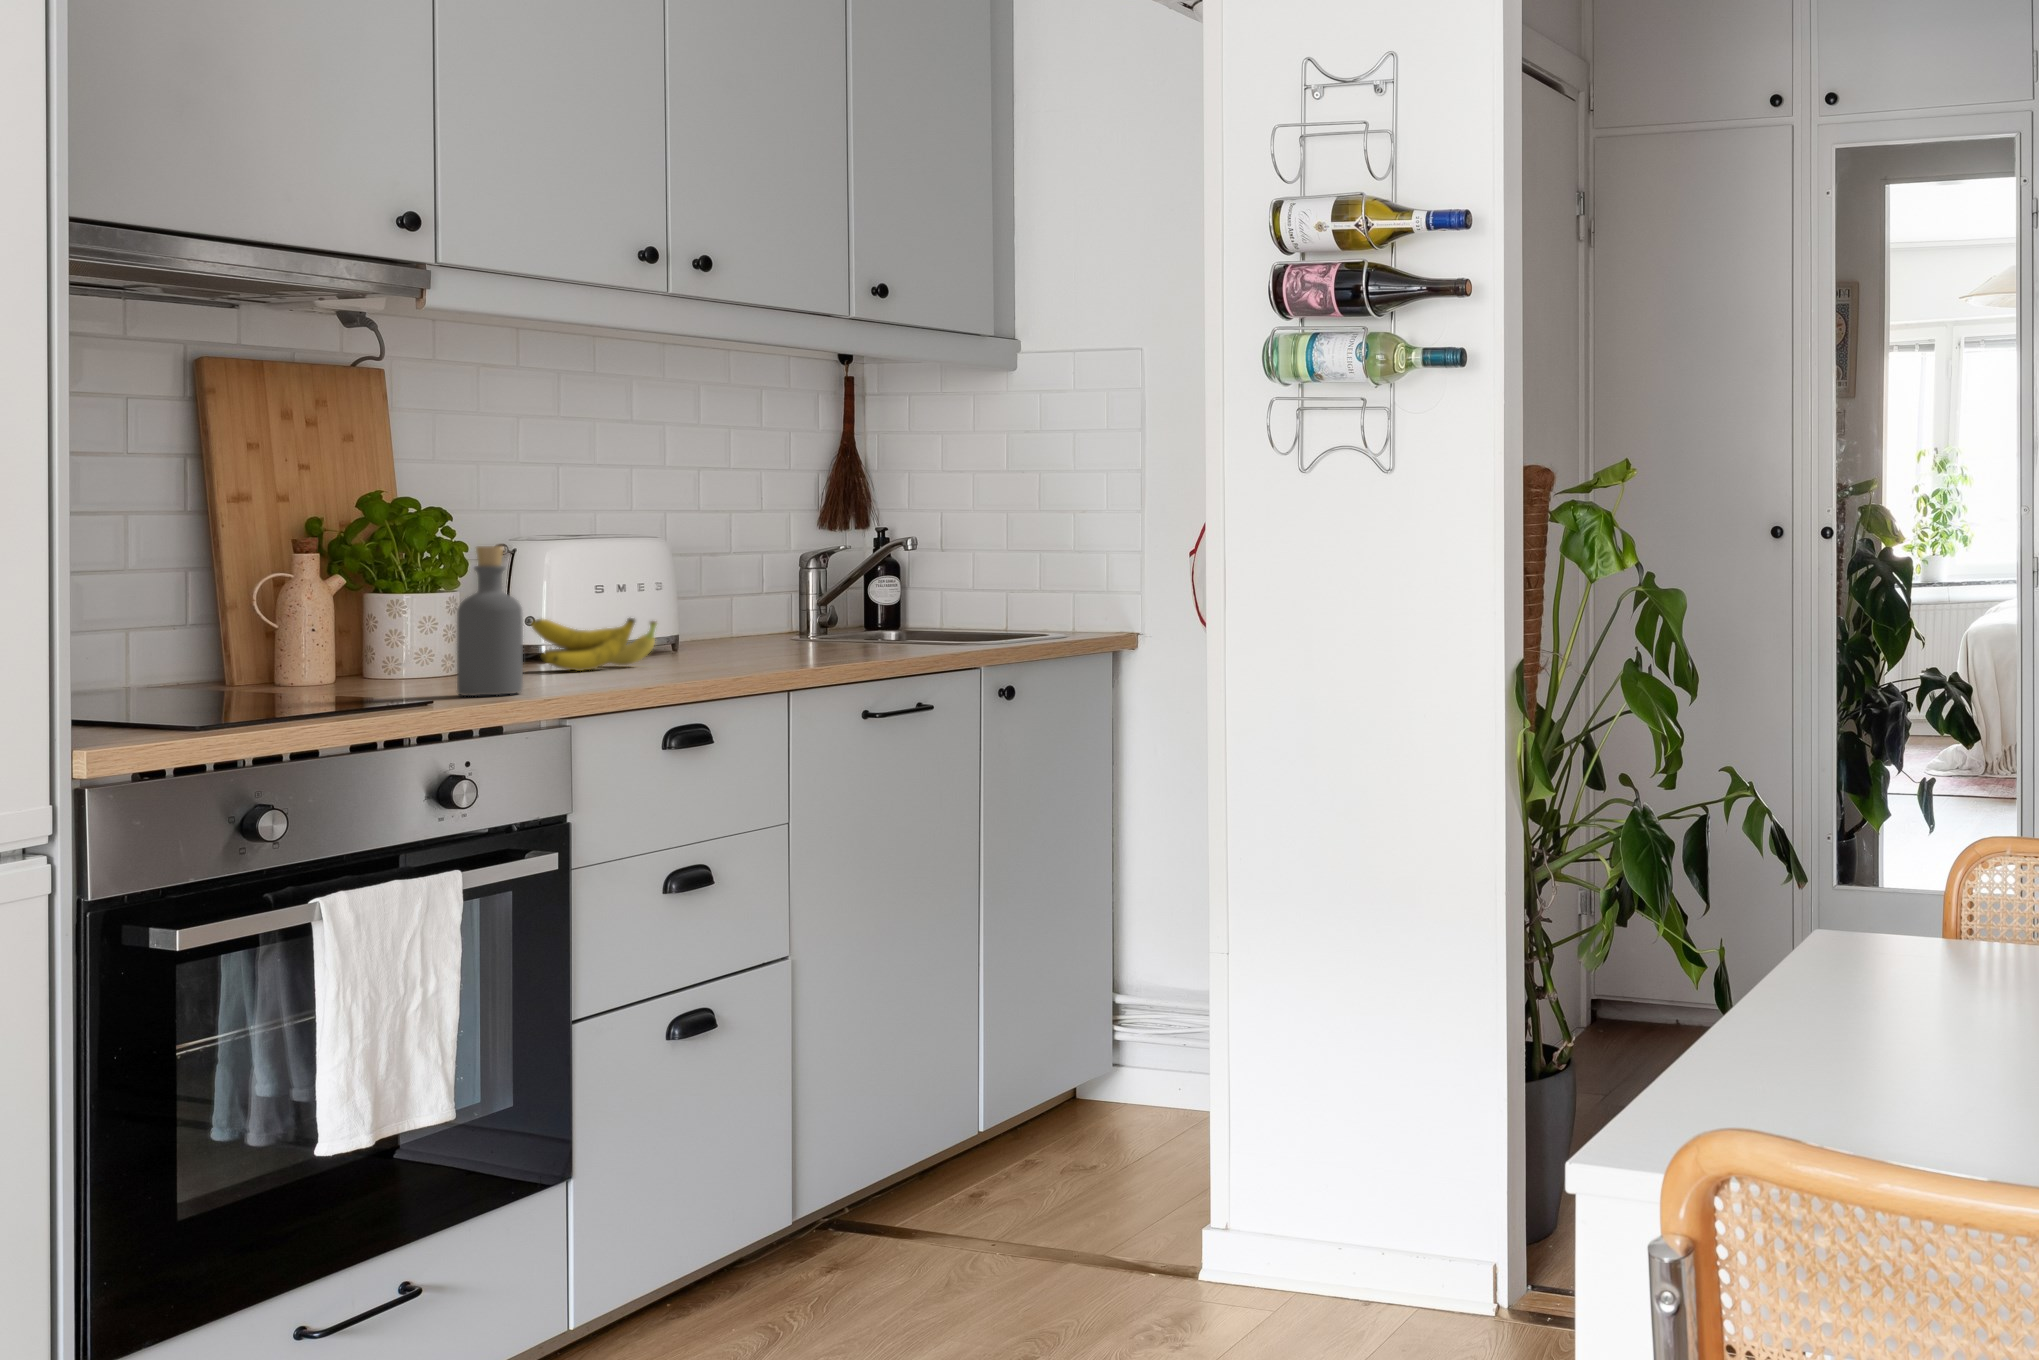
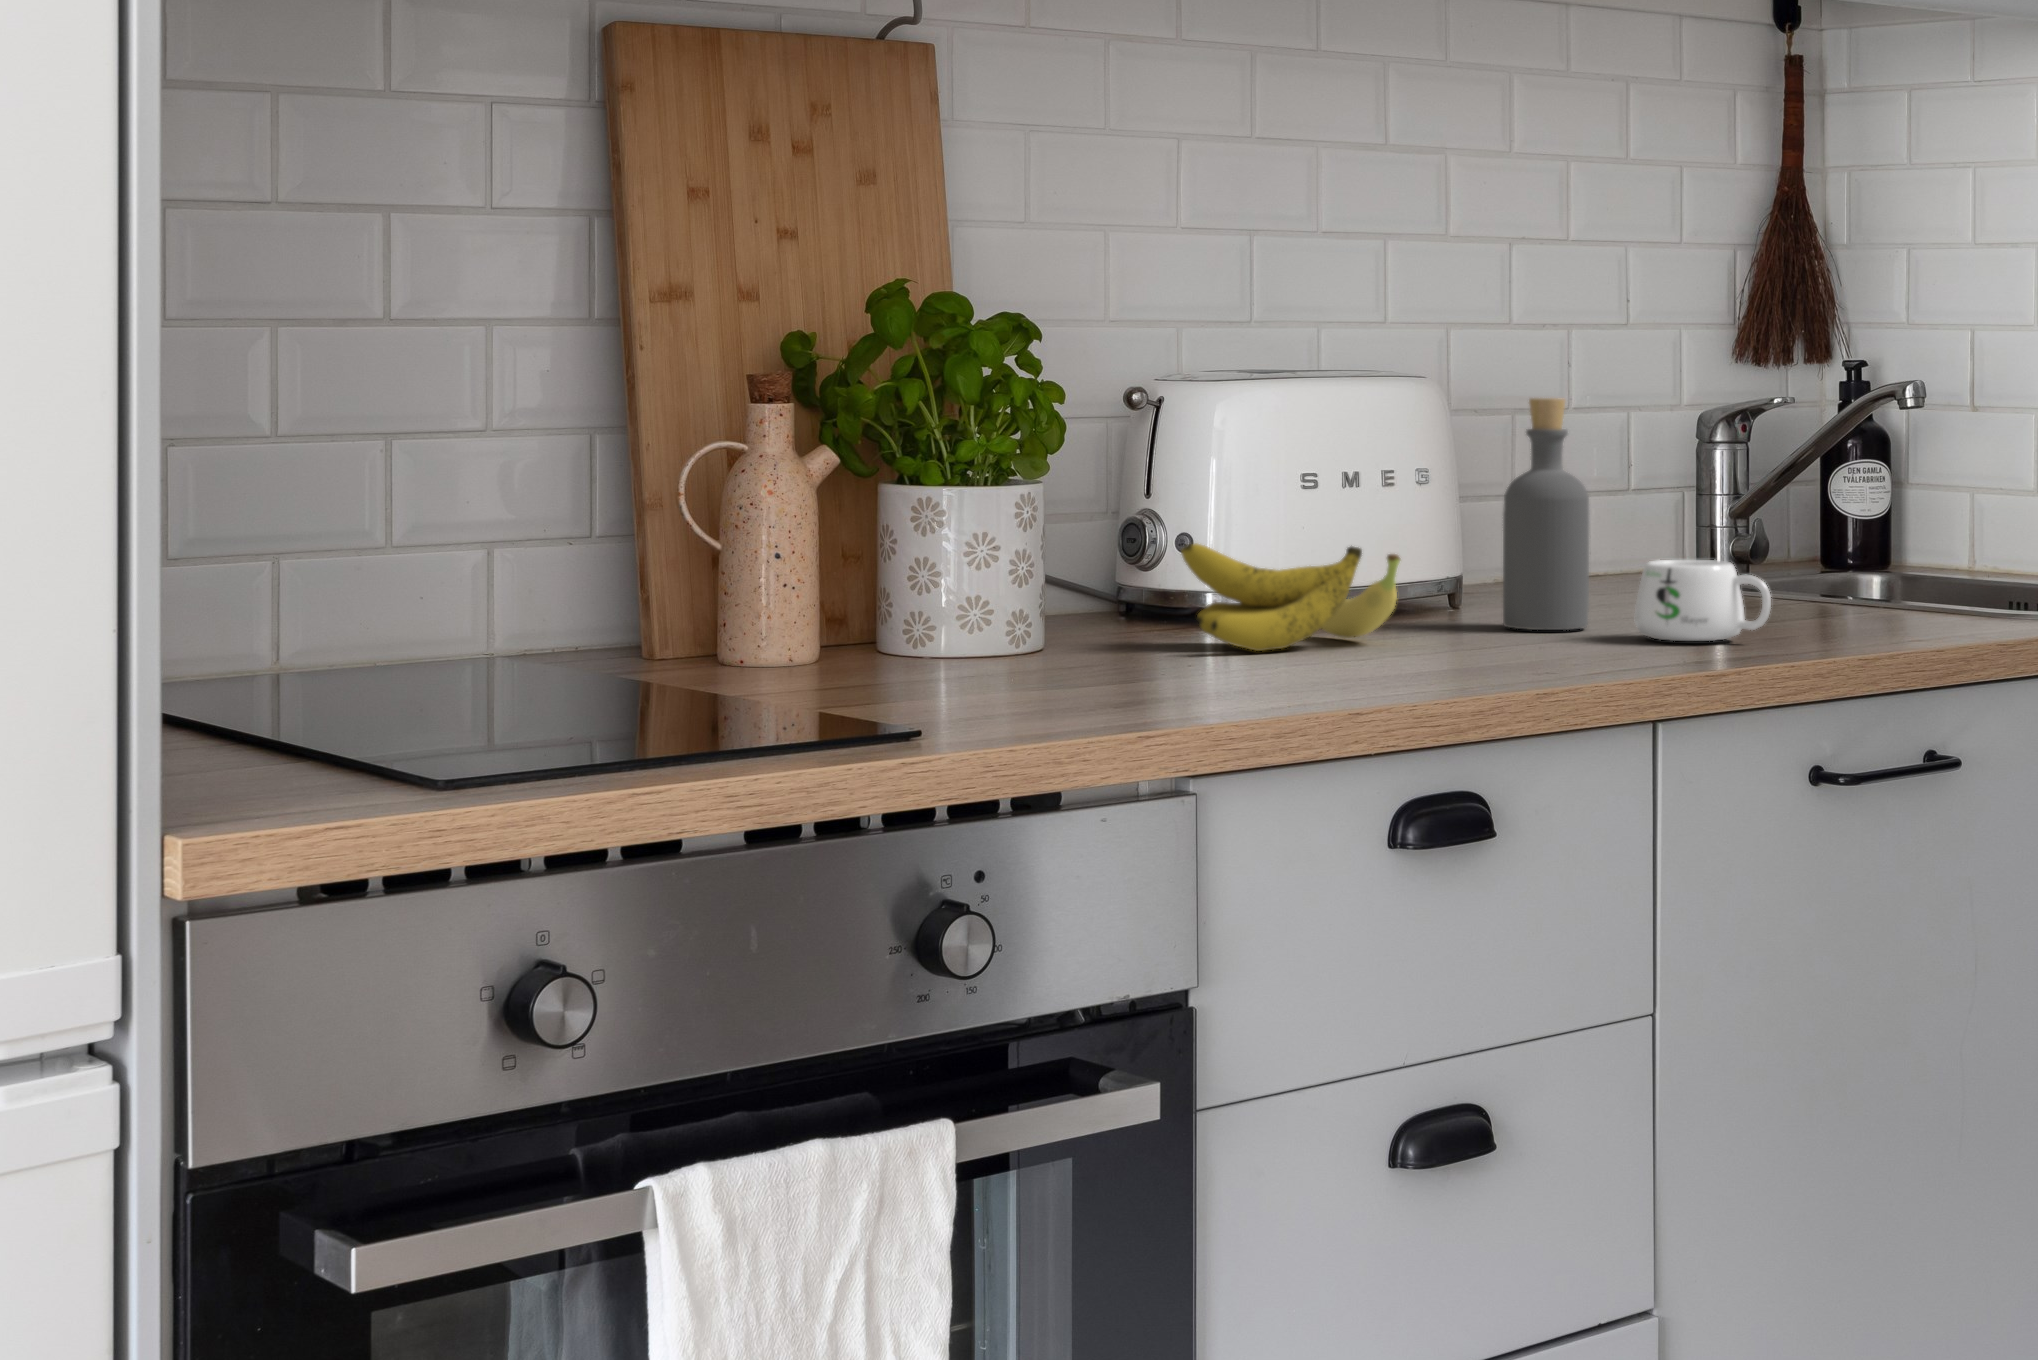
bottle: present [457,546,523,696] -> present [1503,398,1589,630]
mug: none [781,620,852,658] -> present [1635,560,1771,641]

